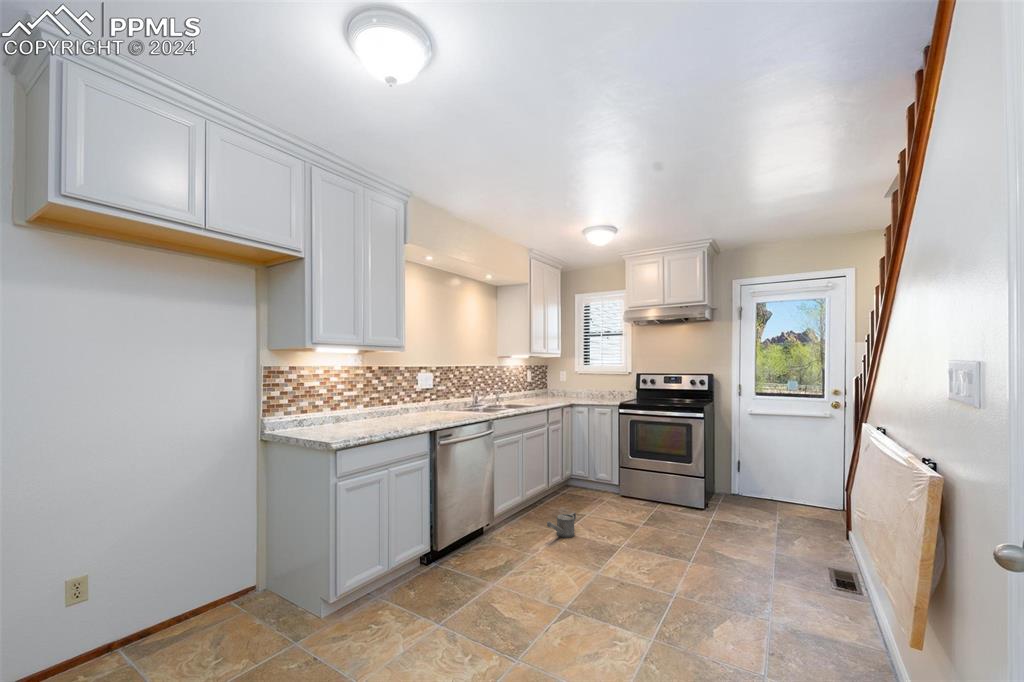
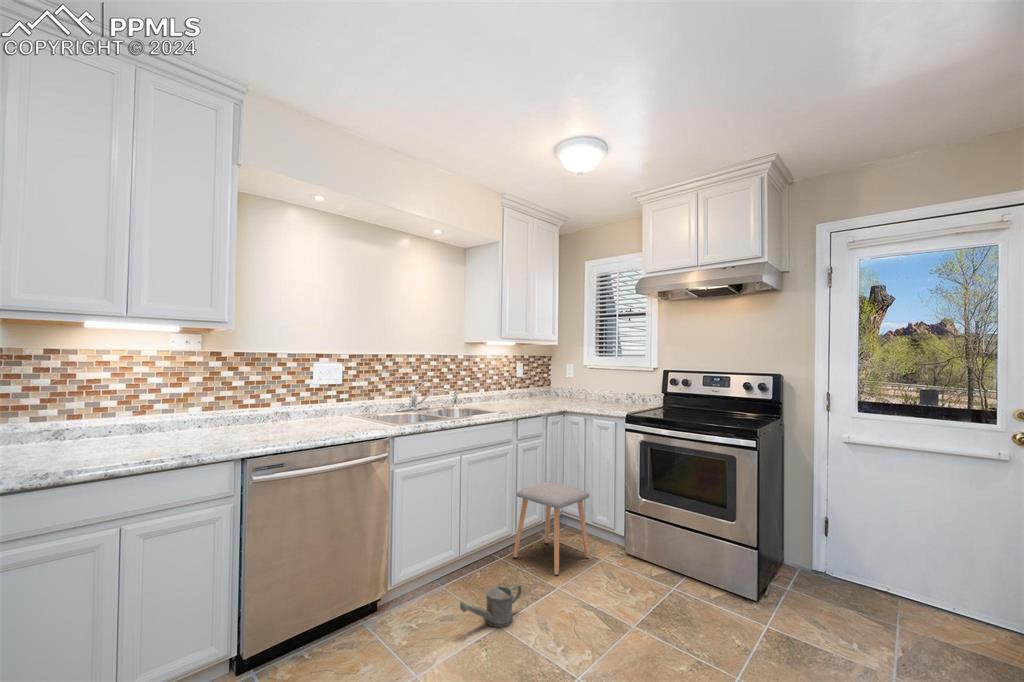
stool: none [550,452,600,512] -> present [513,481,589,576]

